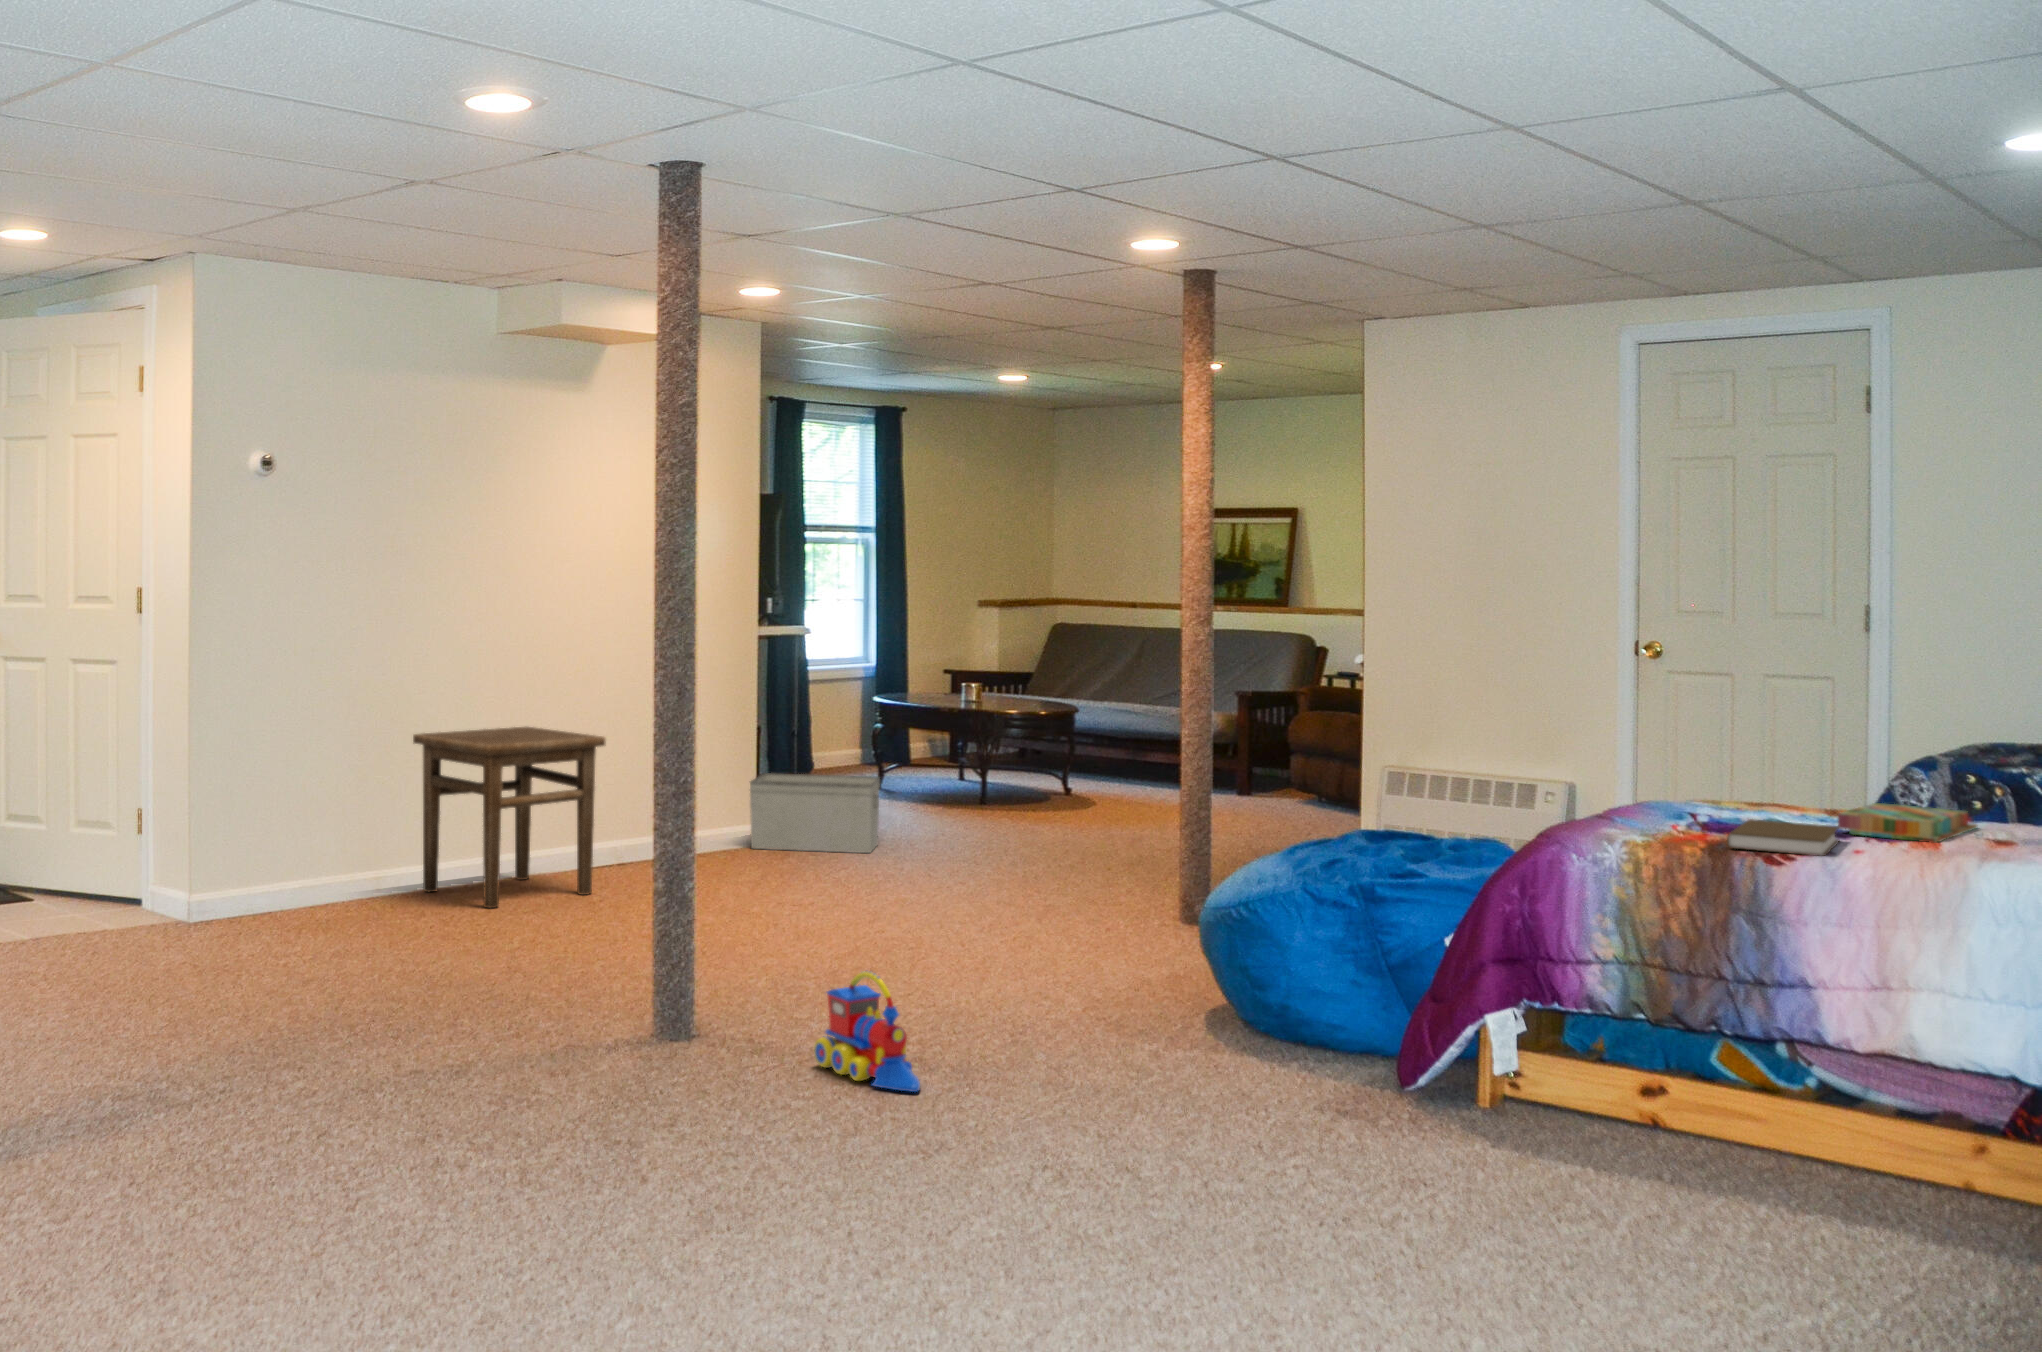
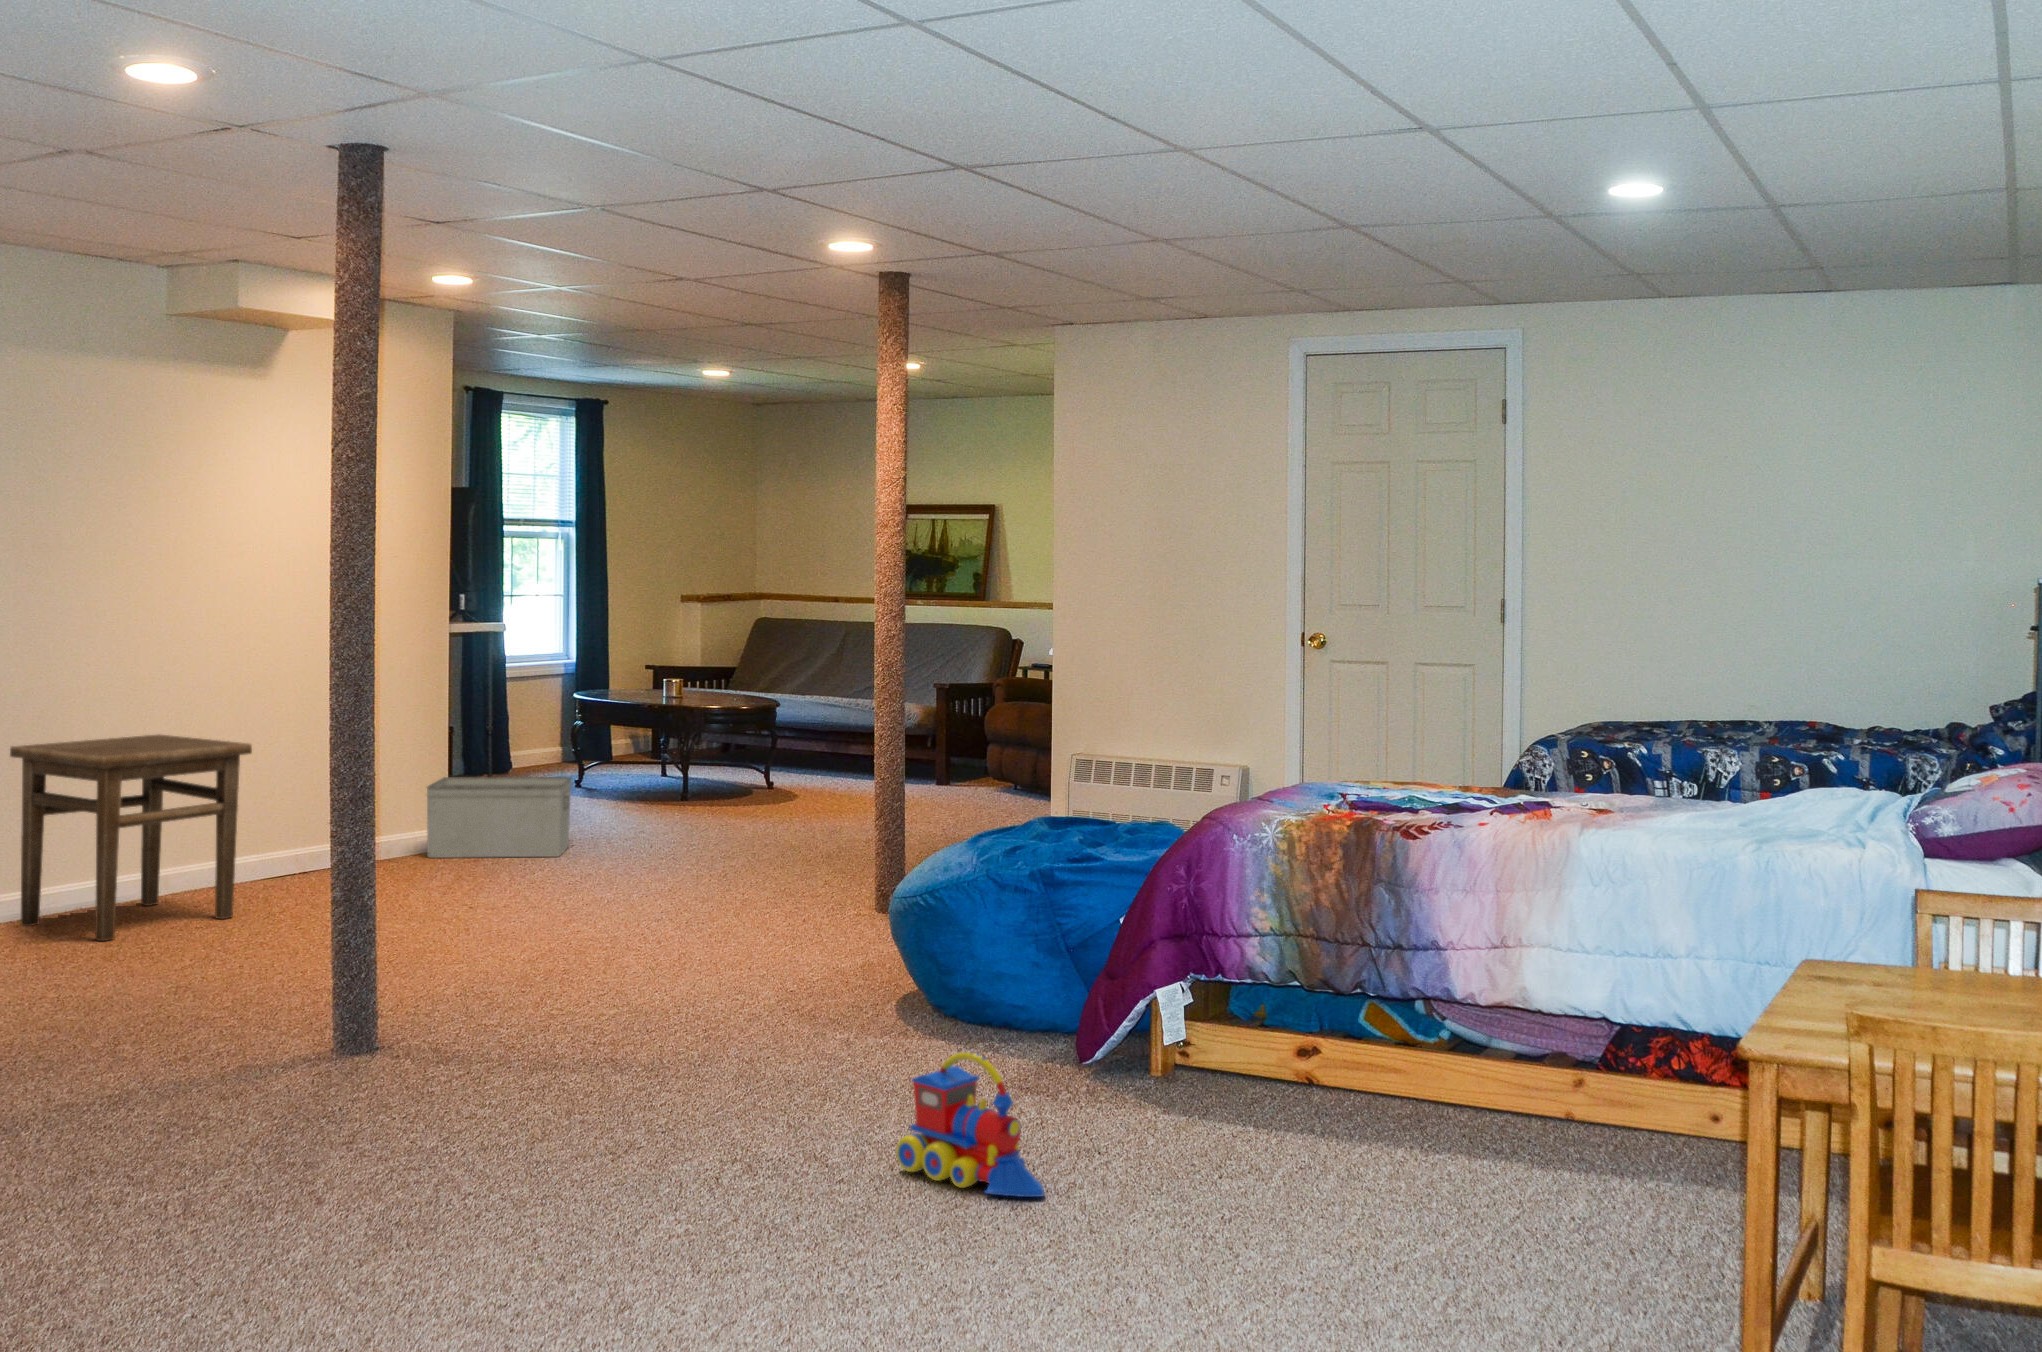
board game: present [1838,803,1977,843] -> none [1462,774,1572,809]
book: present [1727,819,1840,856] -> none [1373,794,1465,826]
toy train: present [814,971,920,1092] -> present [896,1051,1044,1197]

